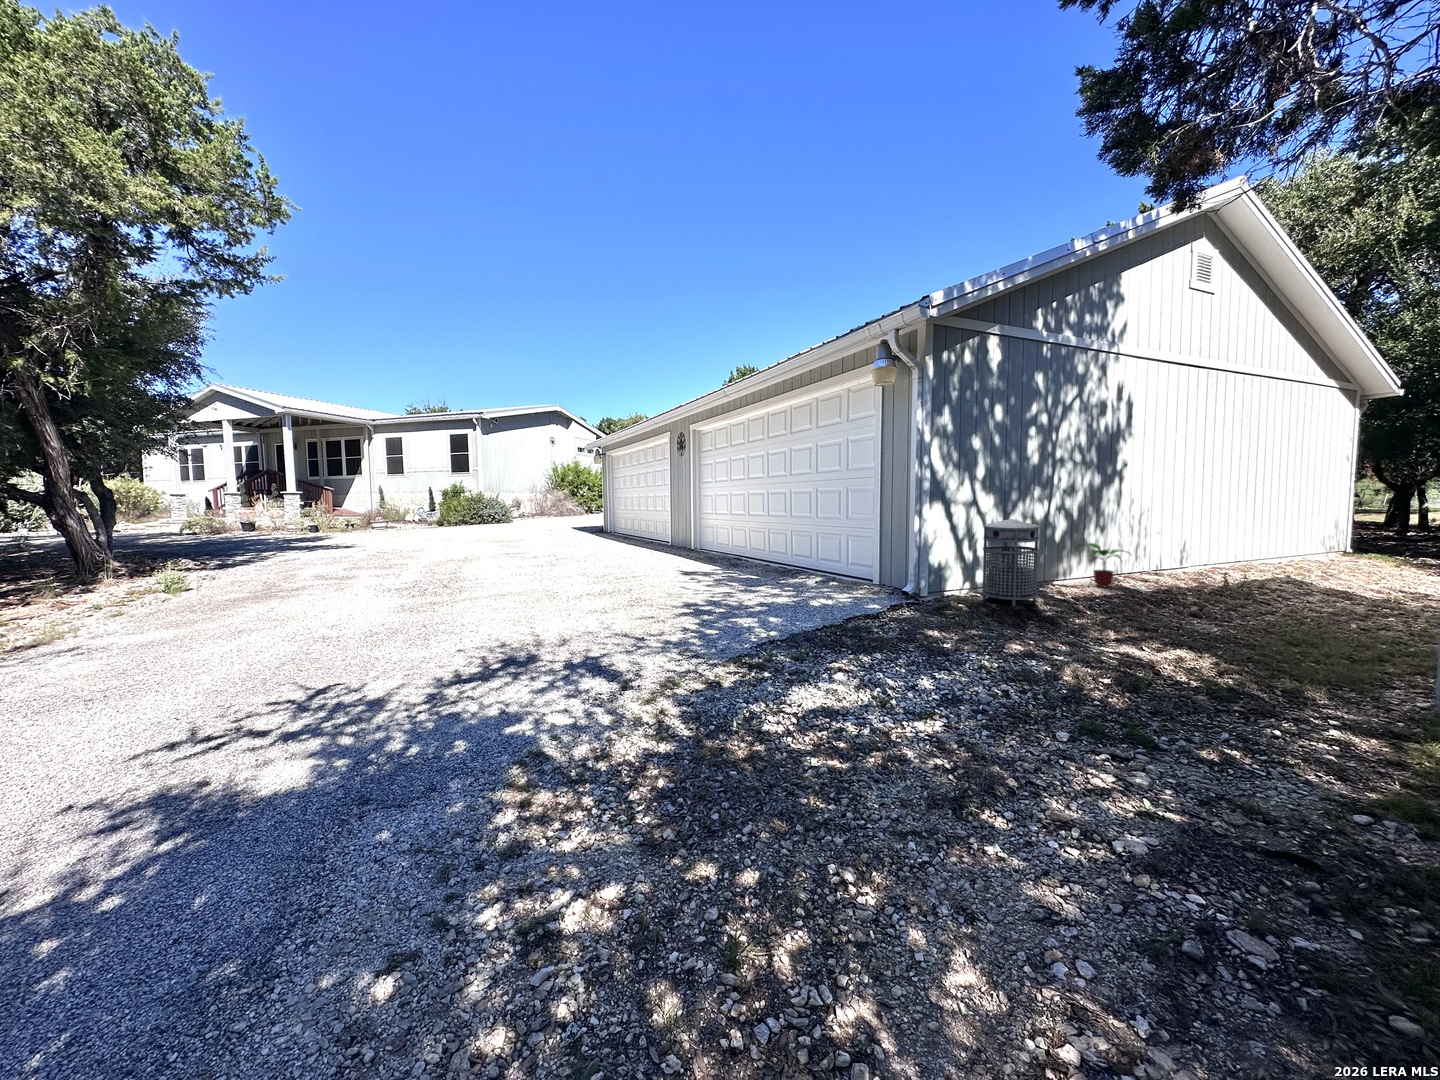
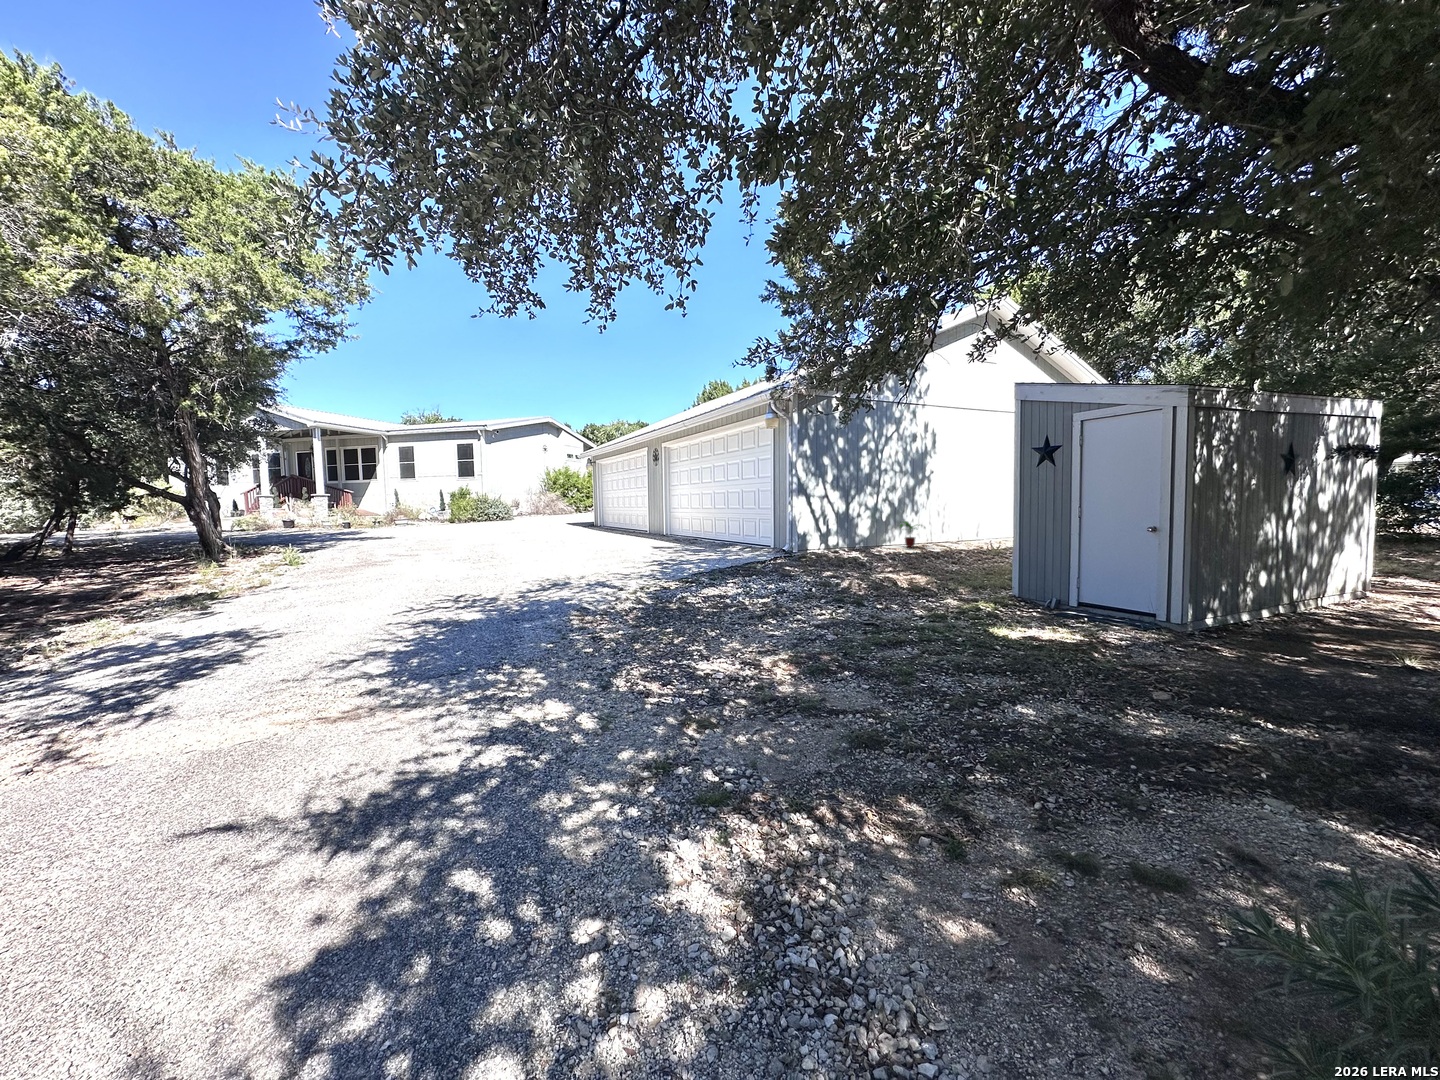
trash can: present [982,519,1039,606] -> none [830,505,860,555]

